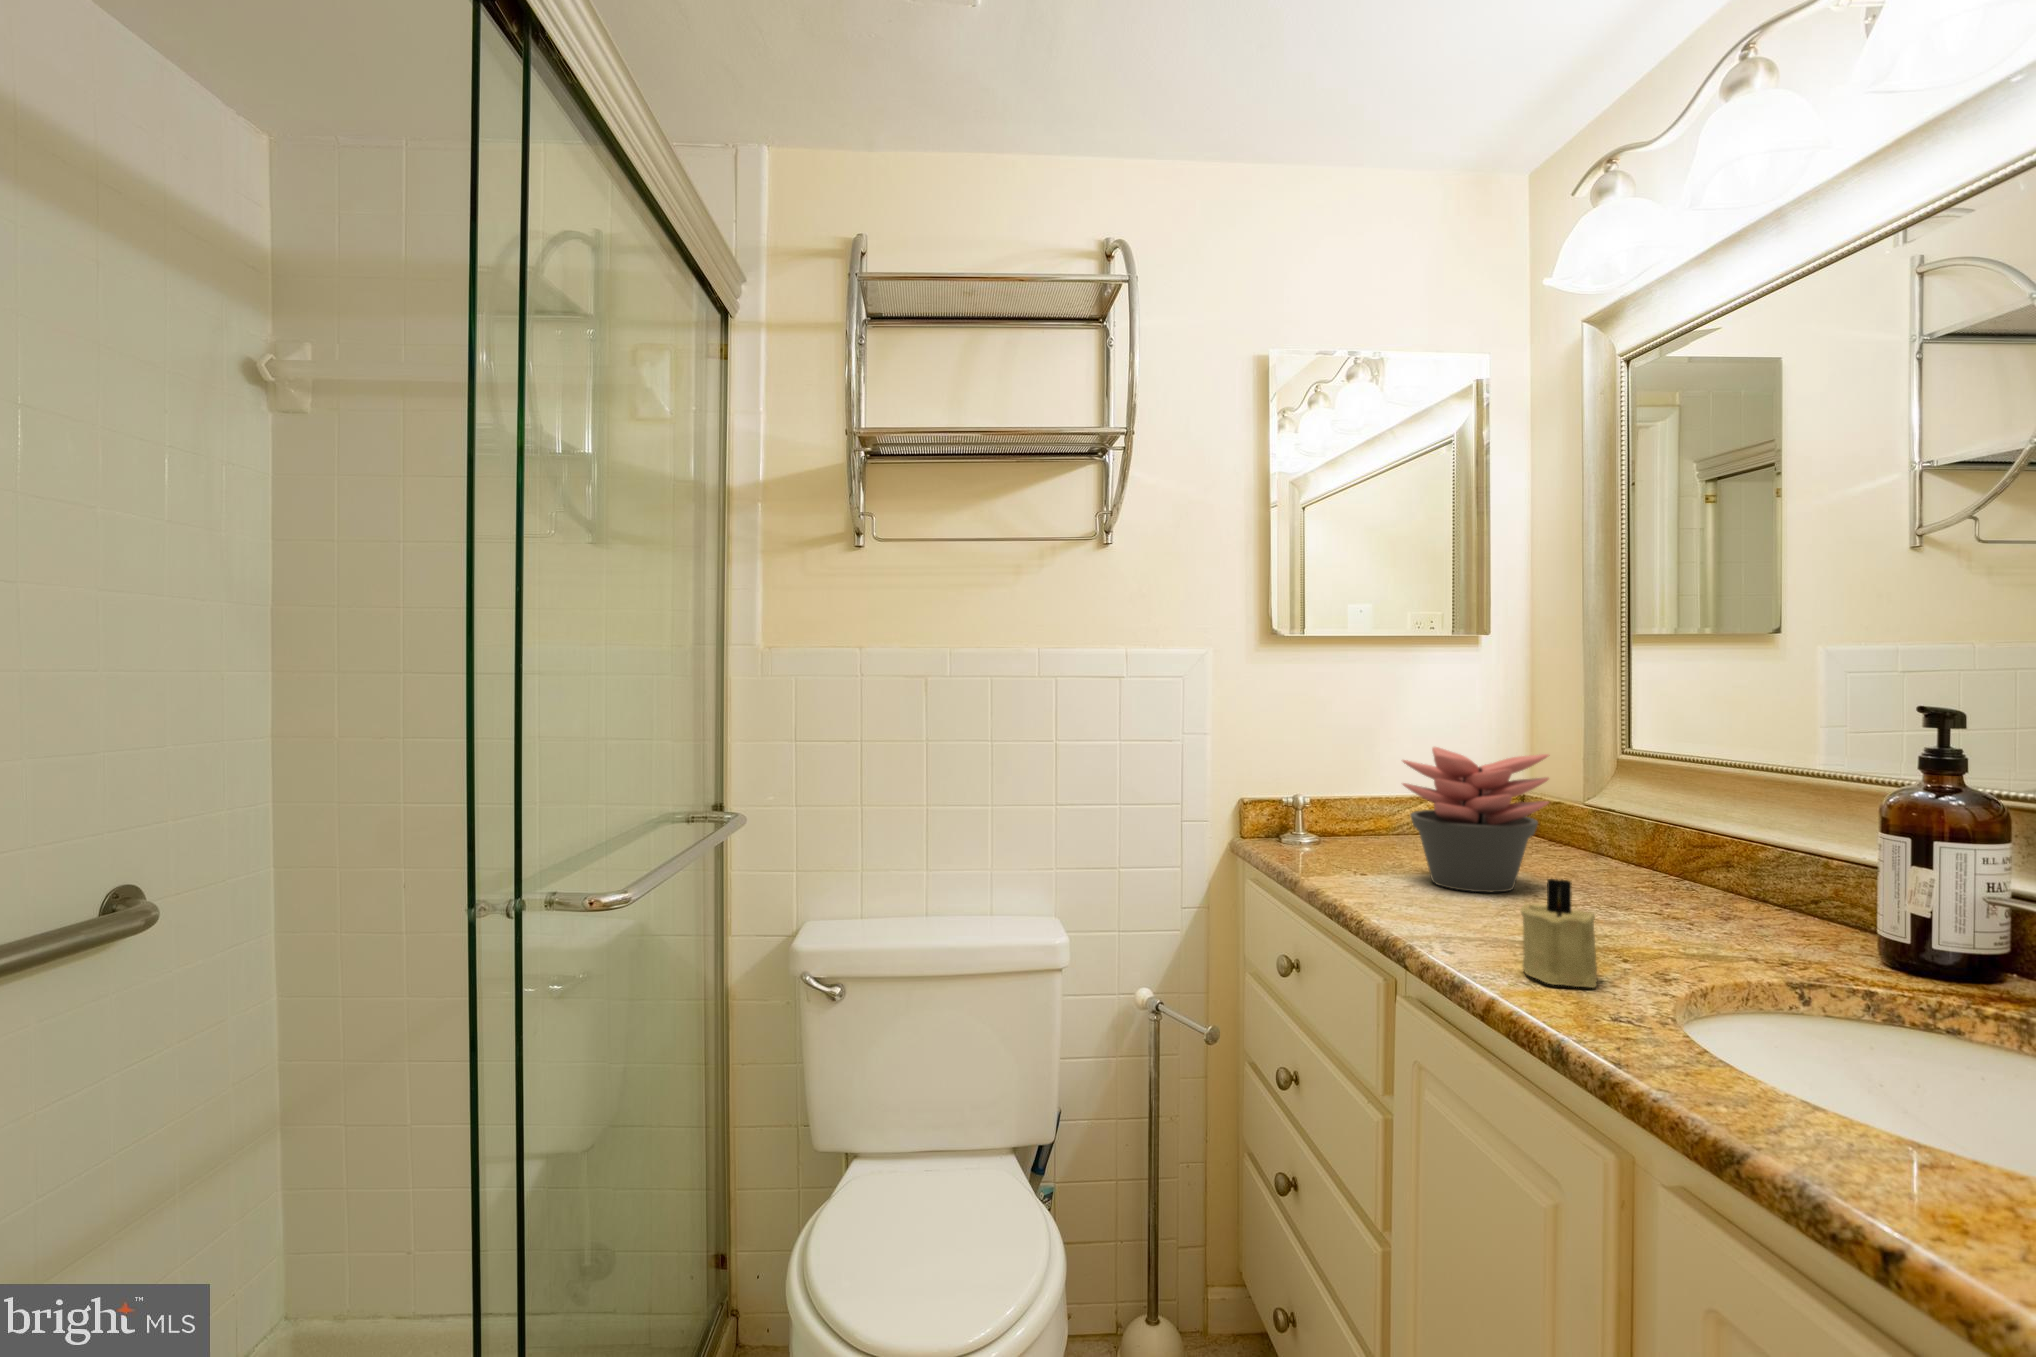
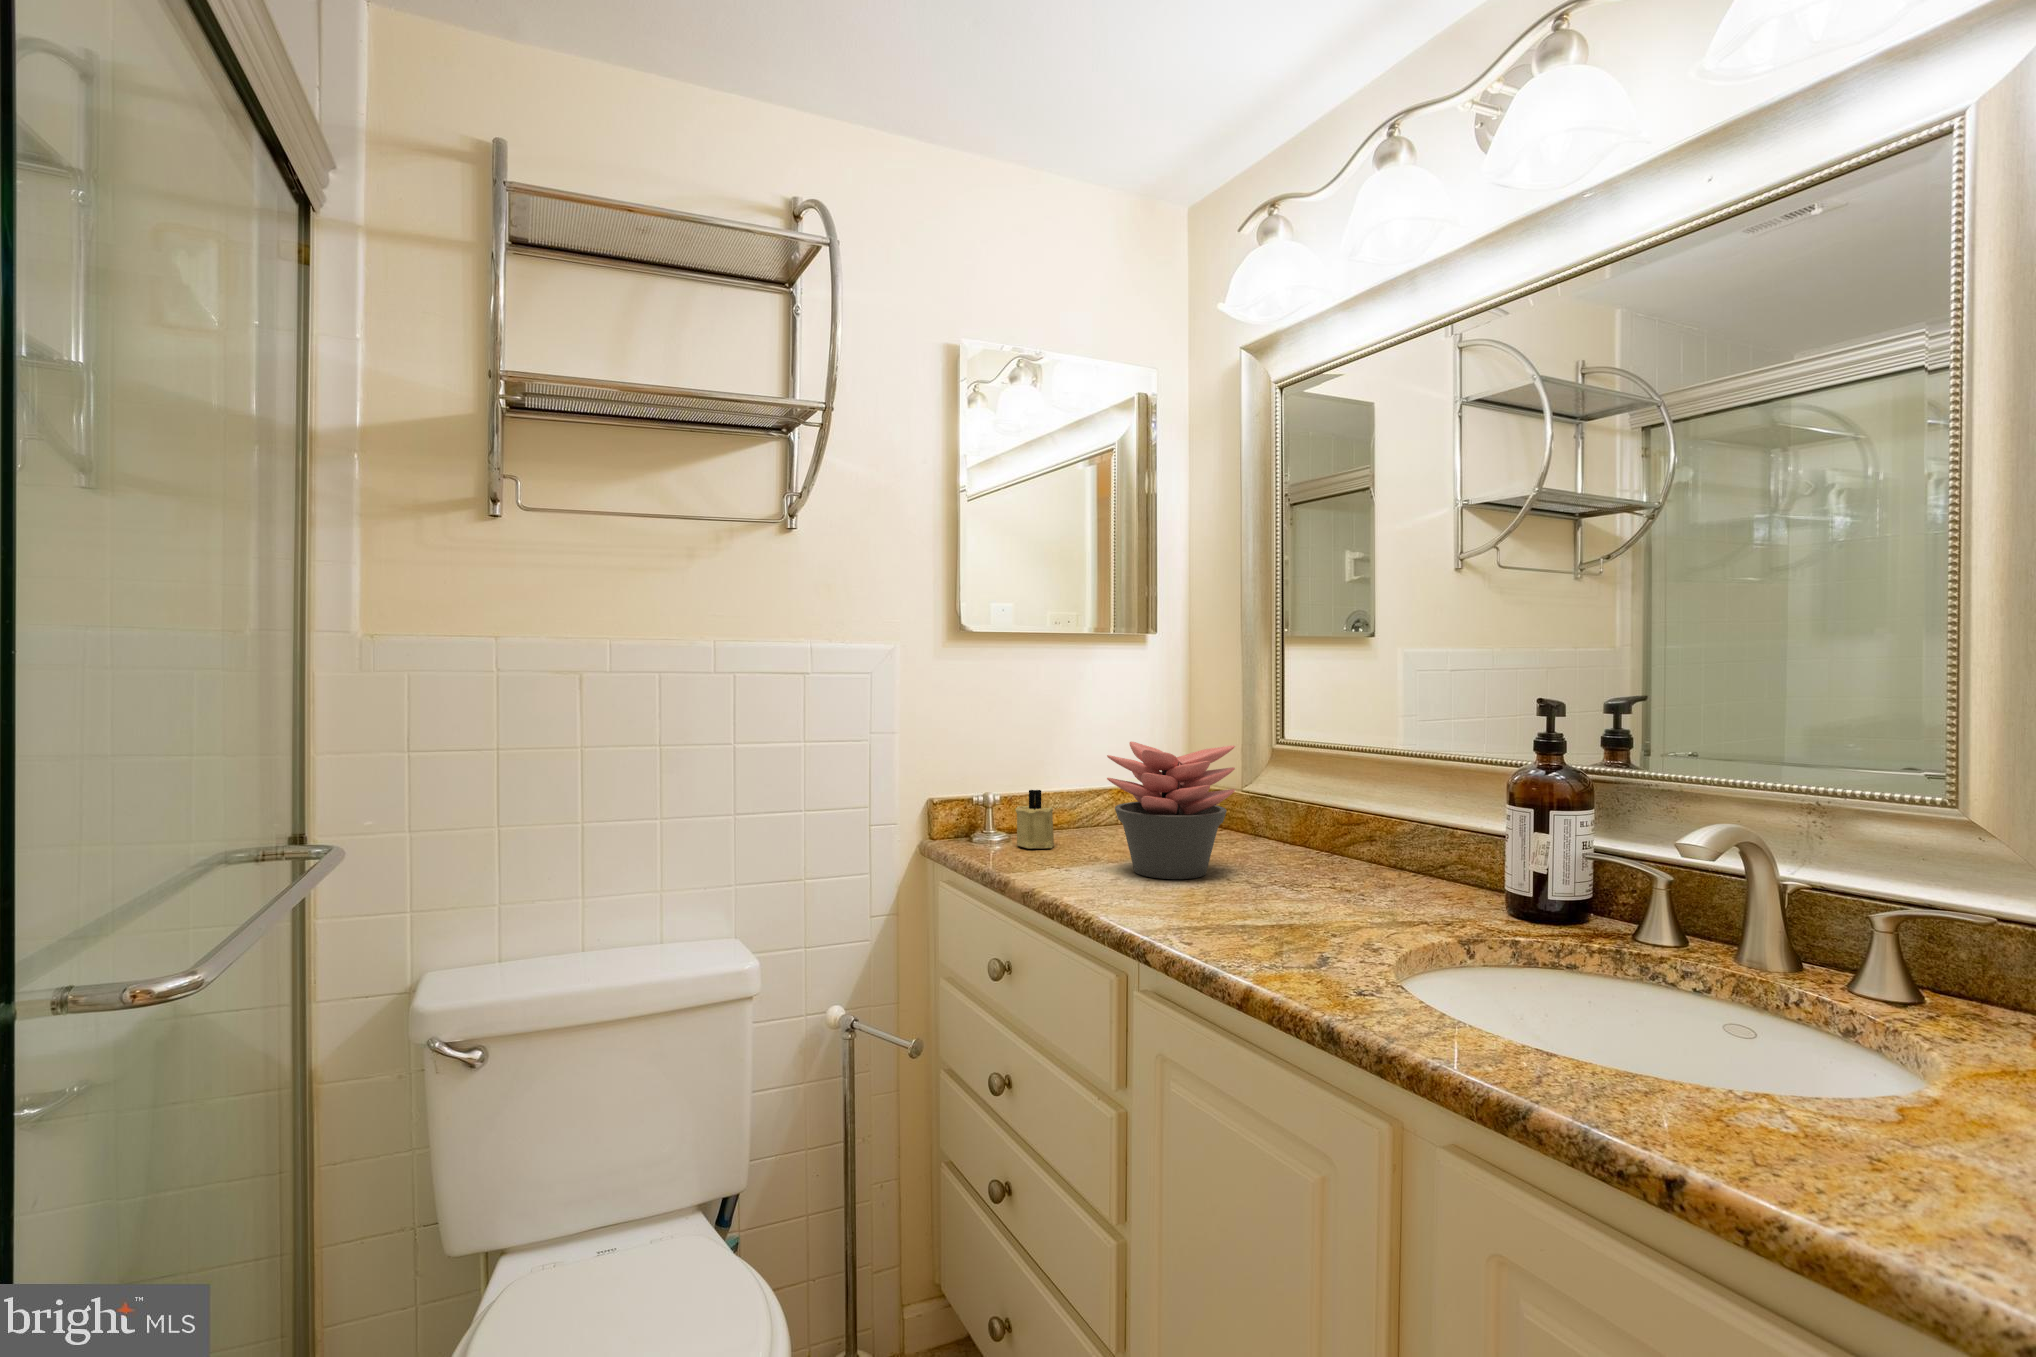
candle: present [1520,879,1597,988] -> present [1015,790,1054,849]

